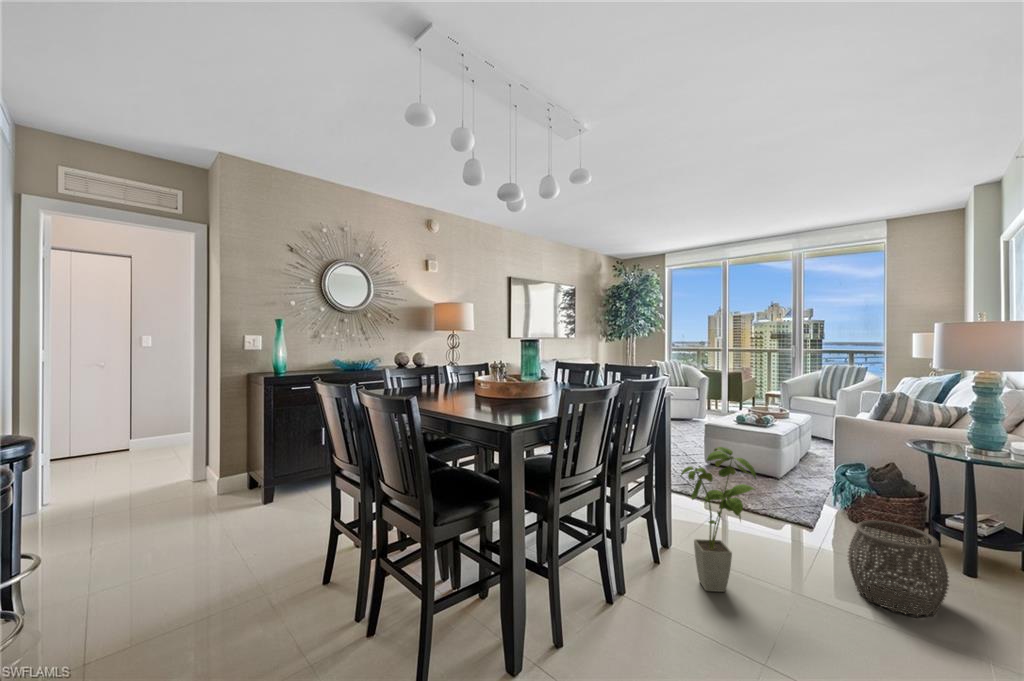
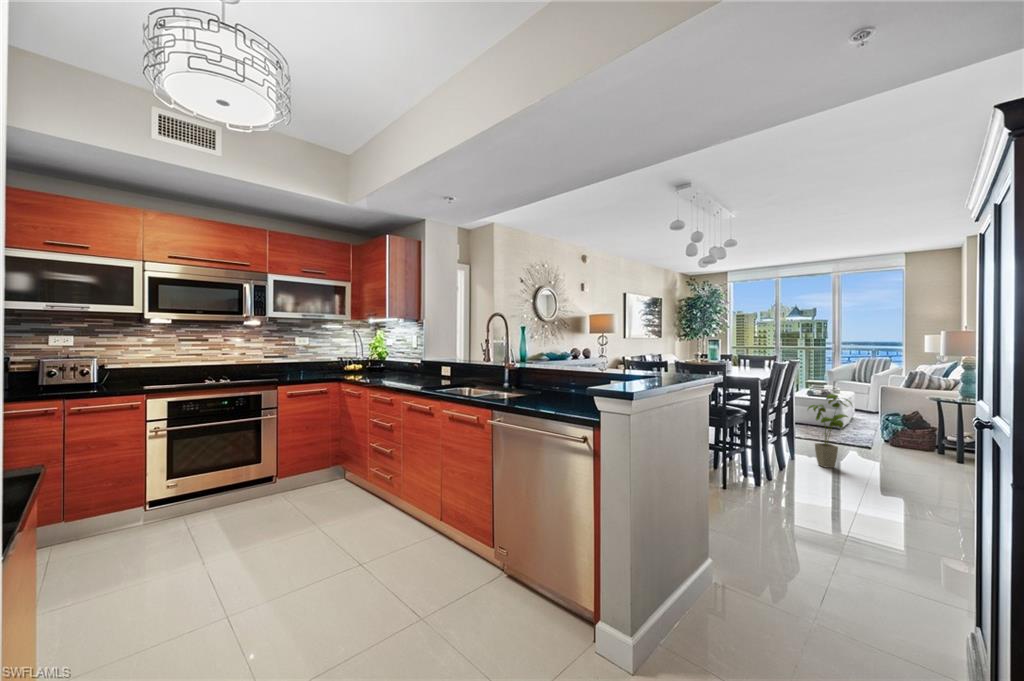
woven basket: present [848,521,949,616] -> none [897,433,950,474]

